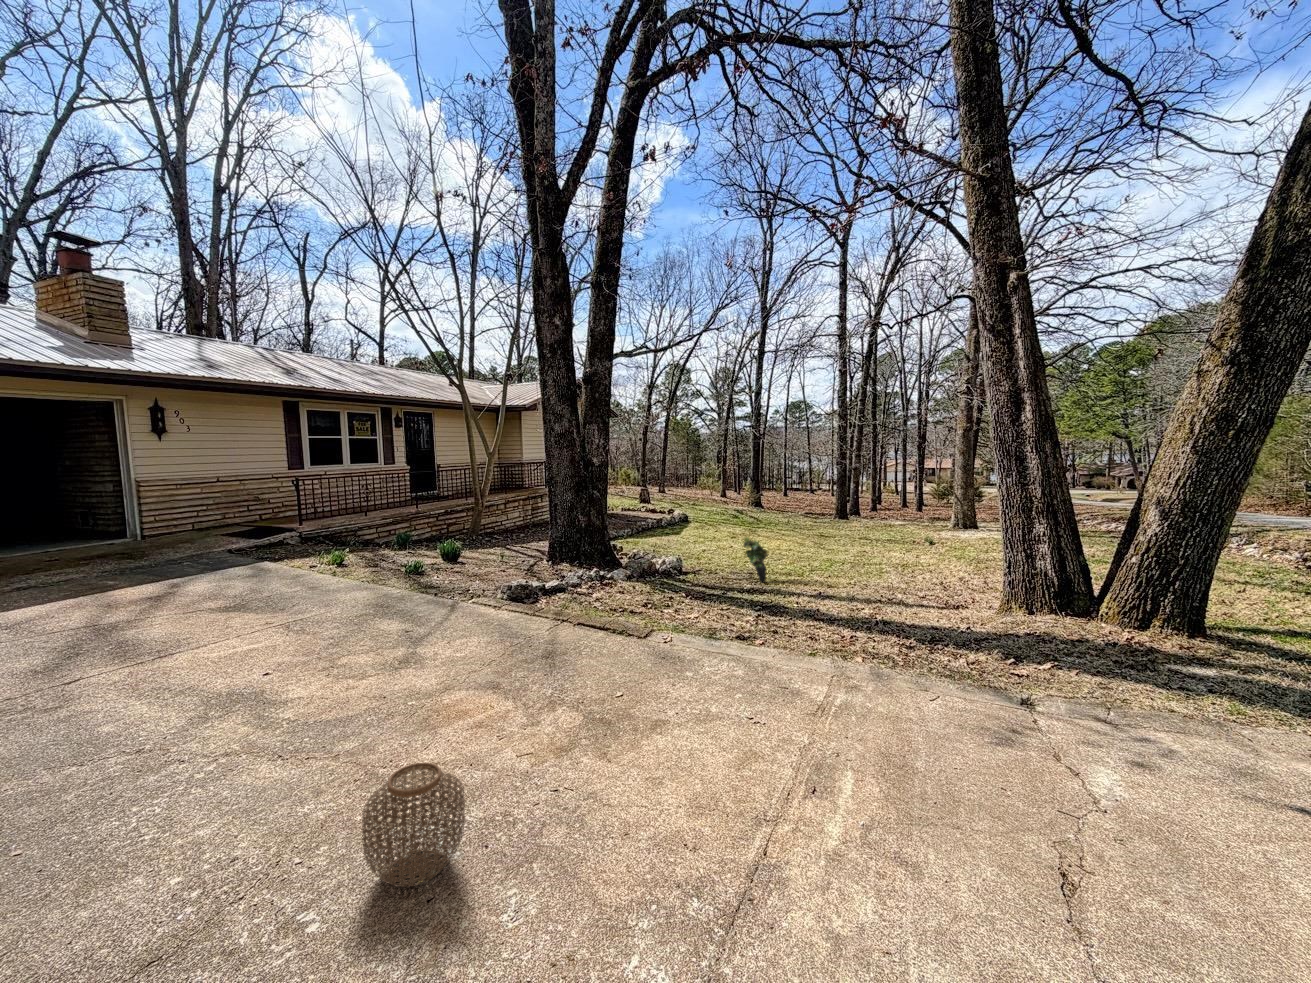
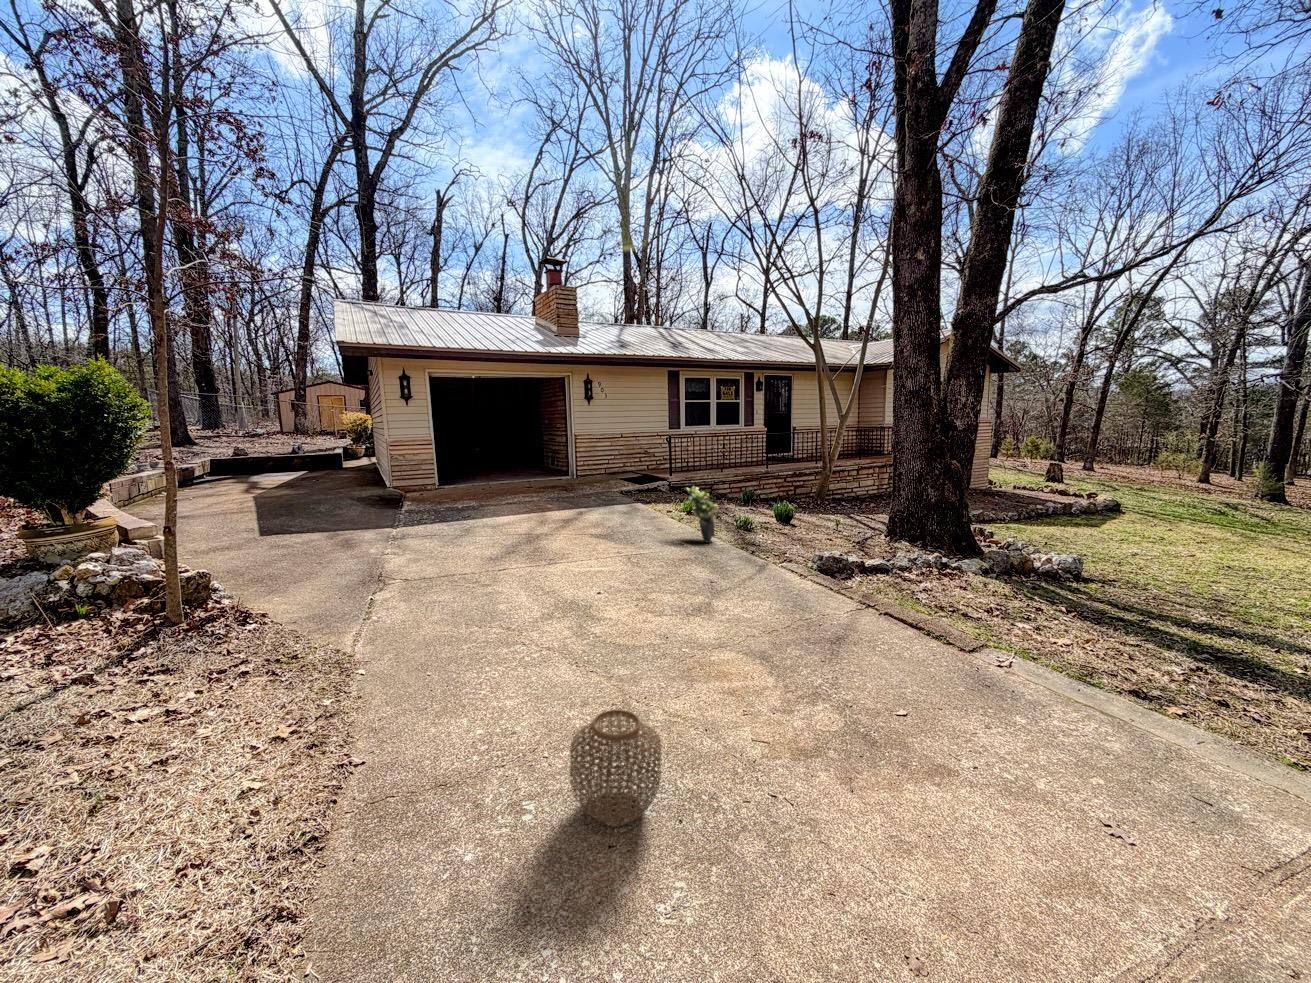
potted plant: present [743,537,768,582] -> present [687,487,717,543]

